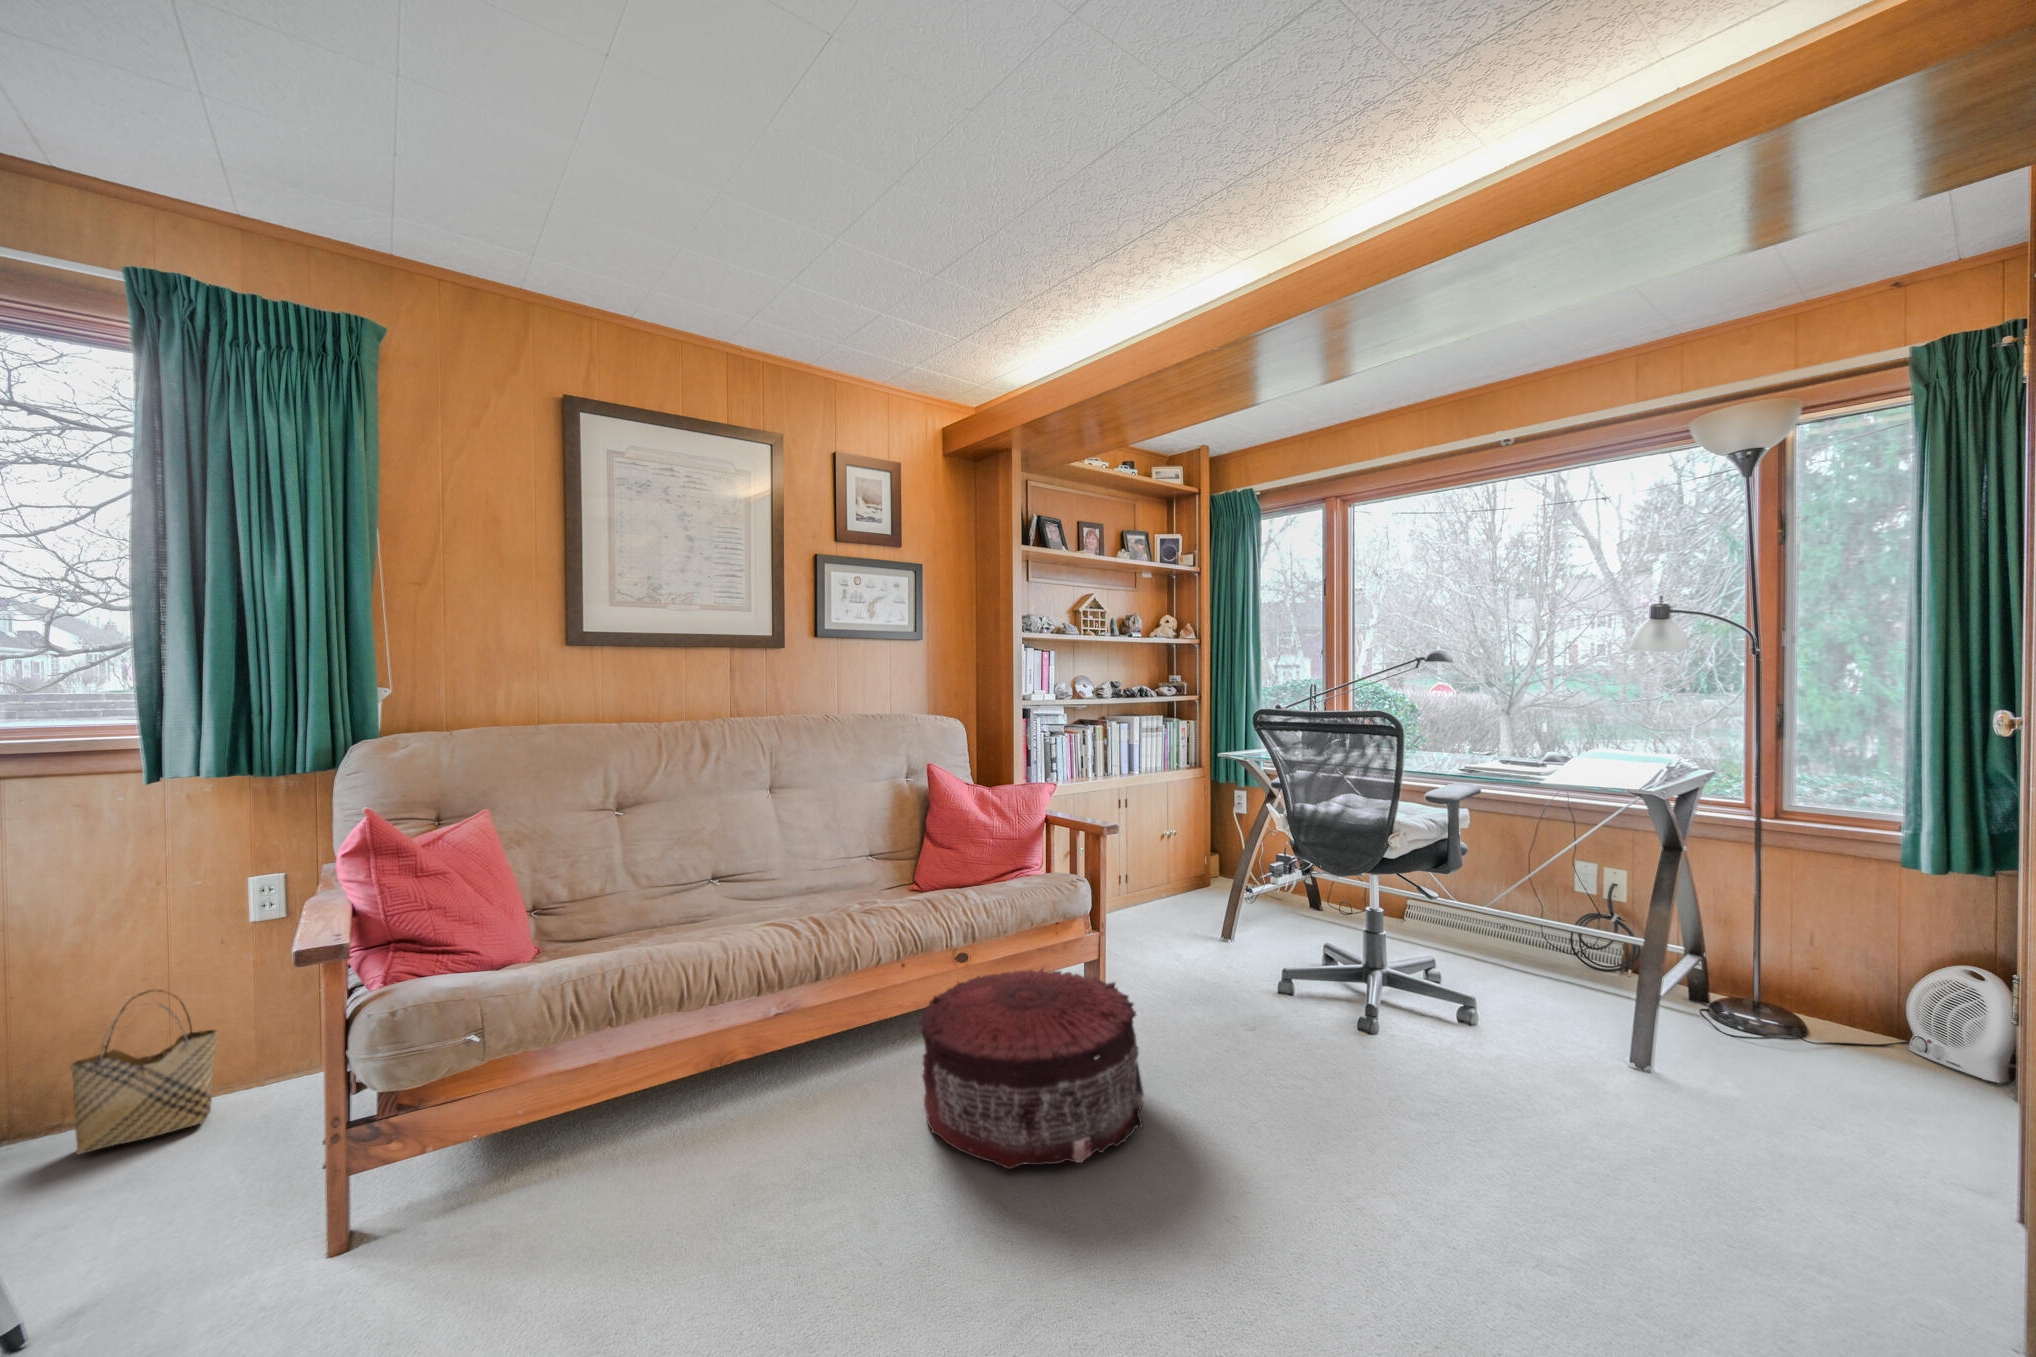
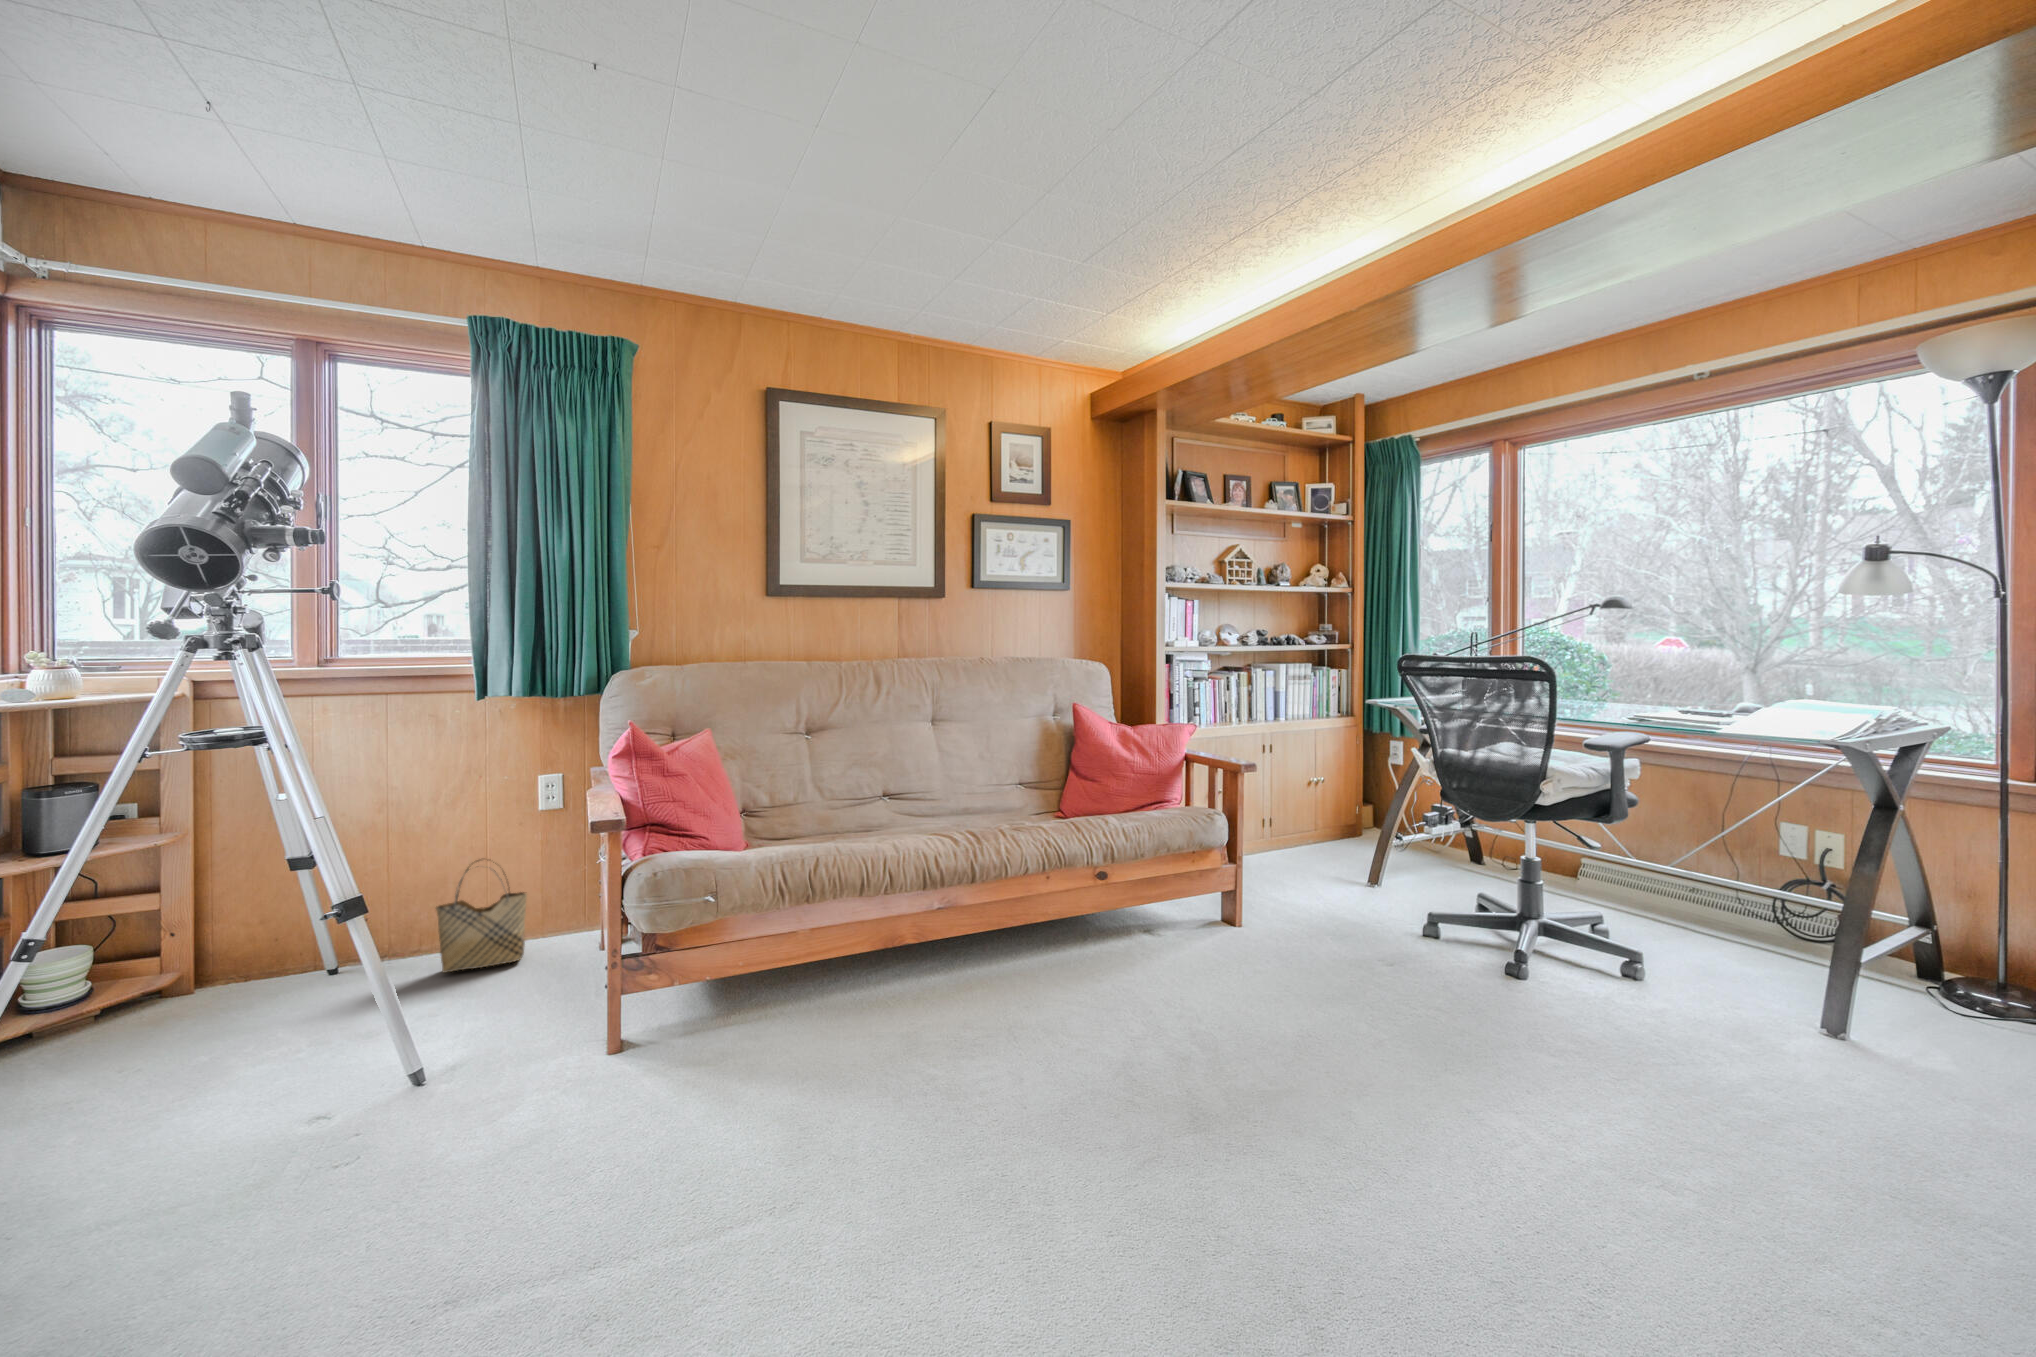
pouf: present [921,968,1144,1169] -> none [1062,885,1266,1051]

